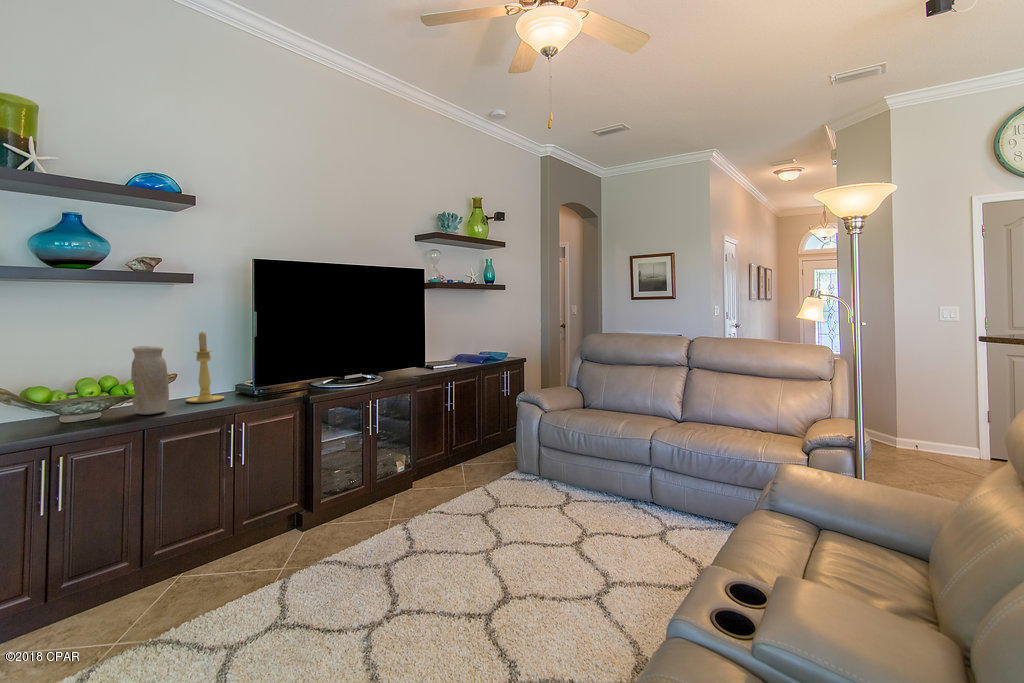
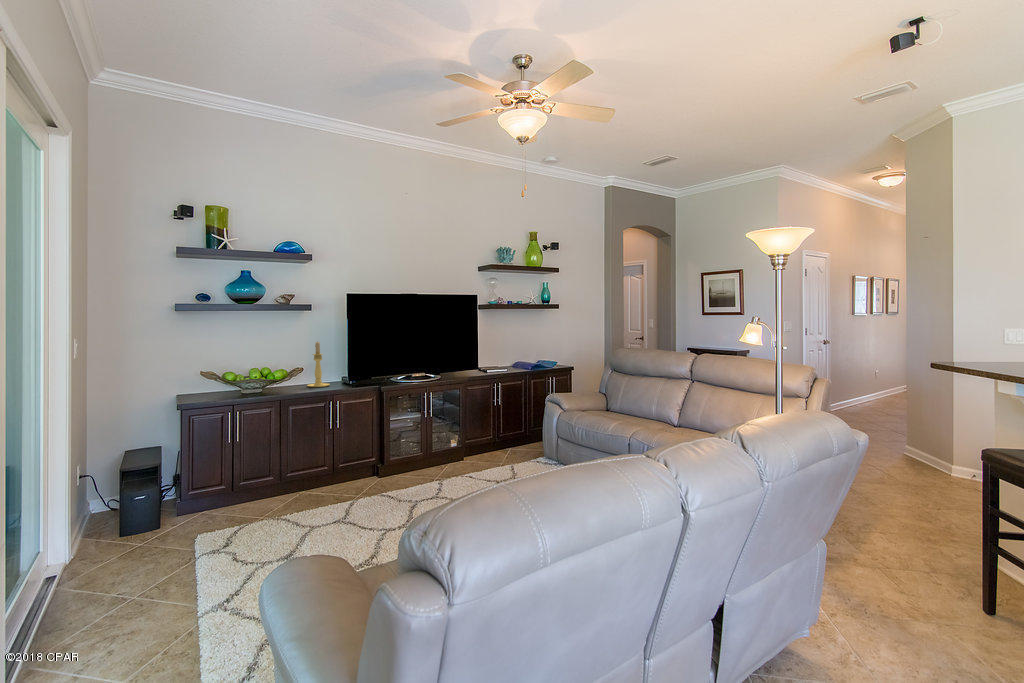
vase: present [131,346,169,415] -> none [275,351,294,392]

